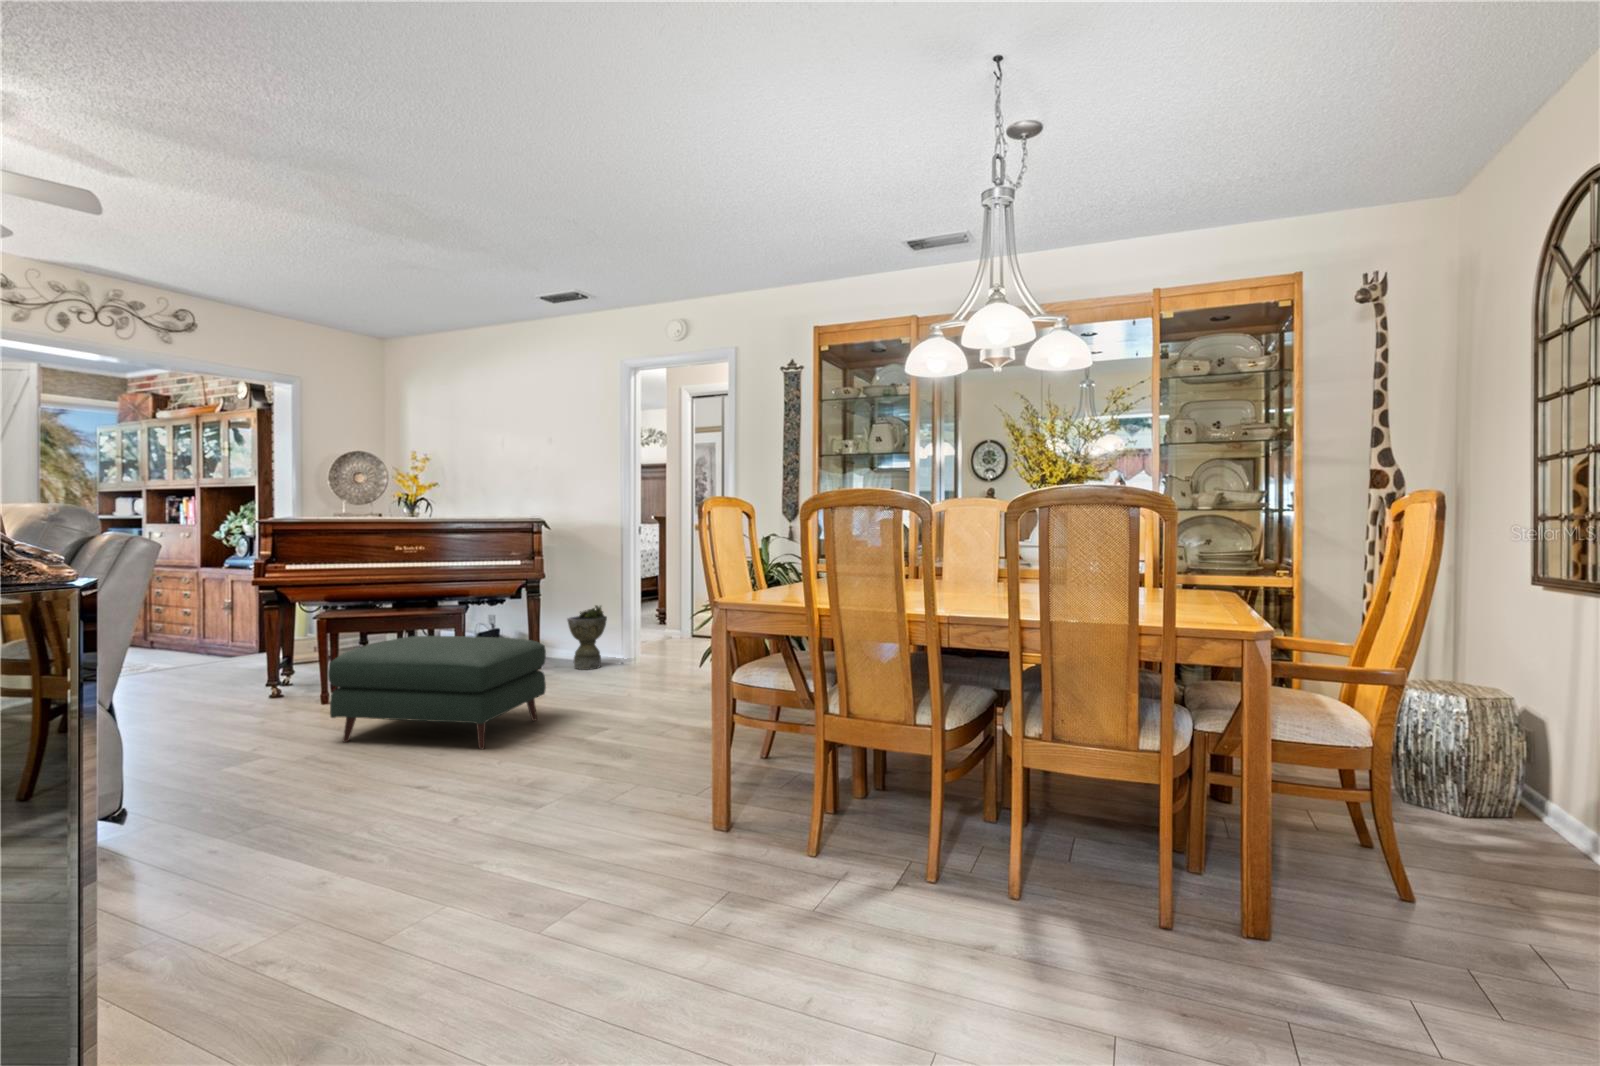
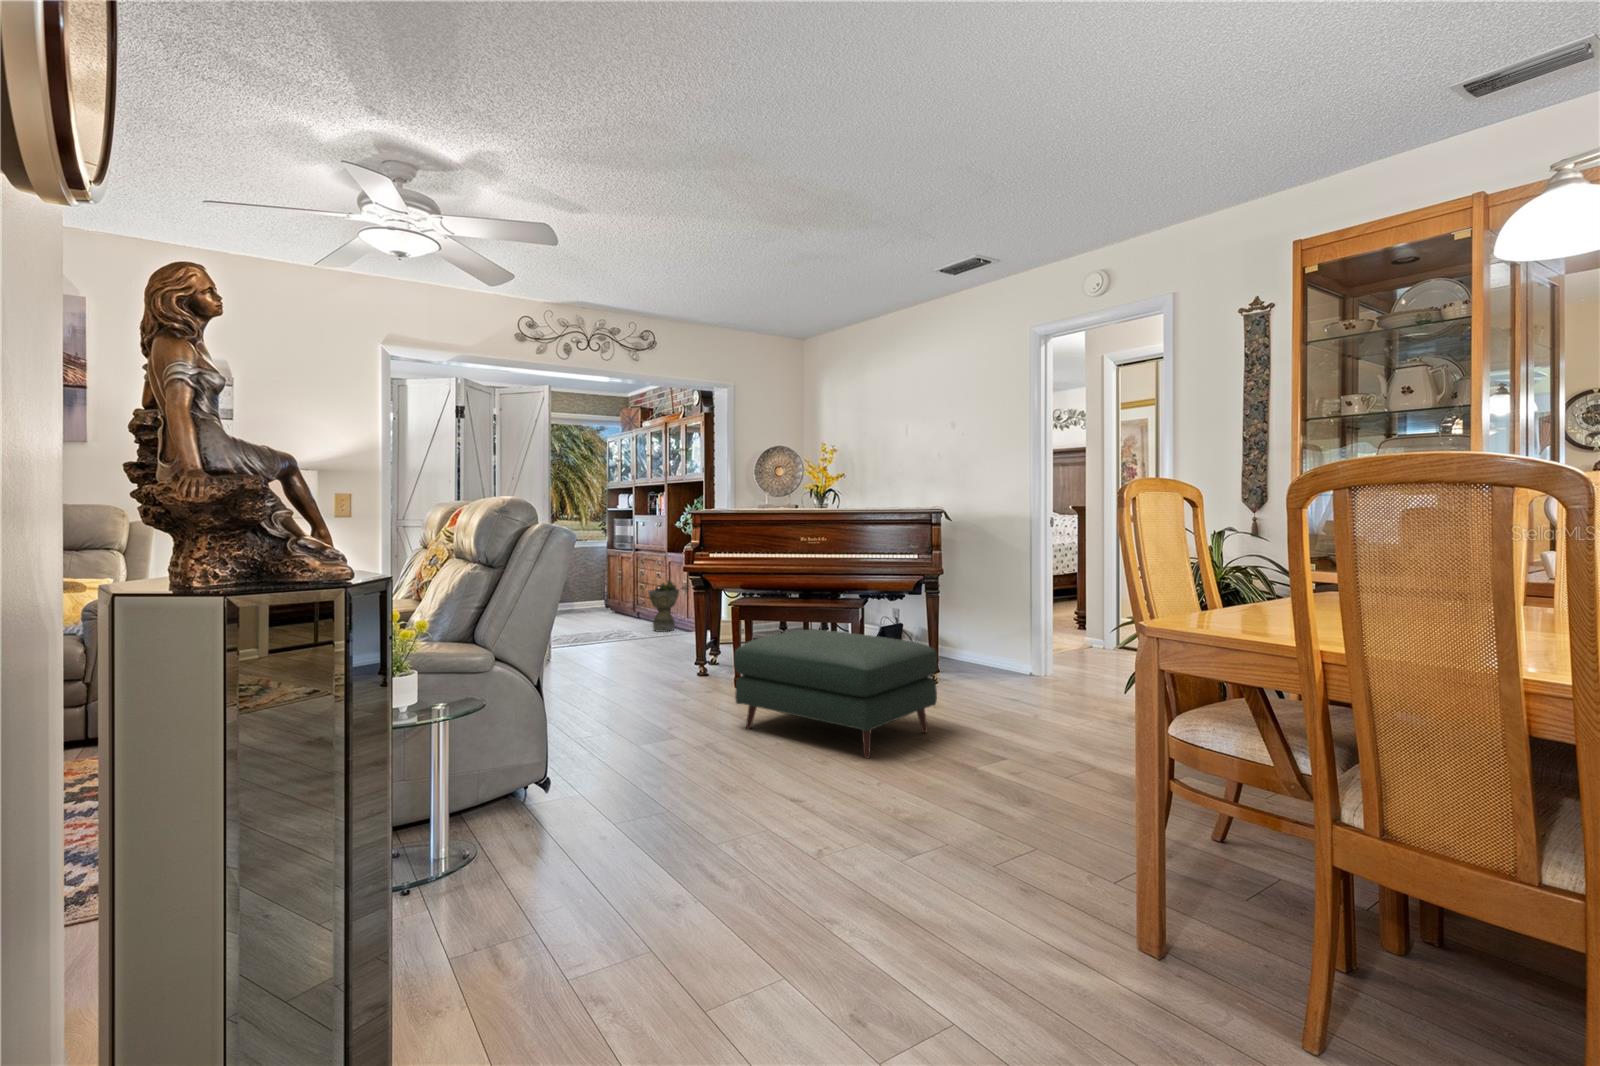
planter: present [567,605,607,670] -> present [648,581,679,632]

